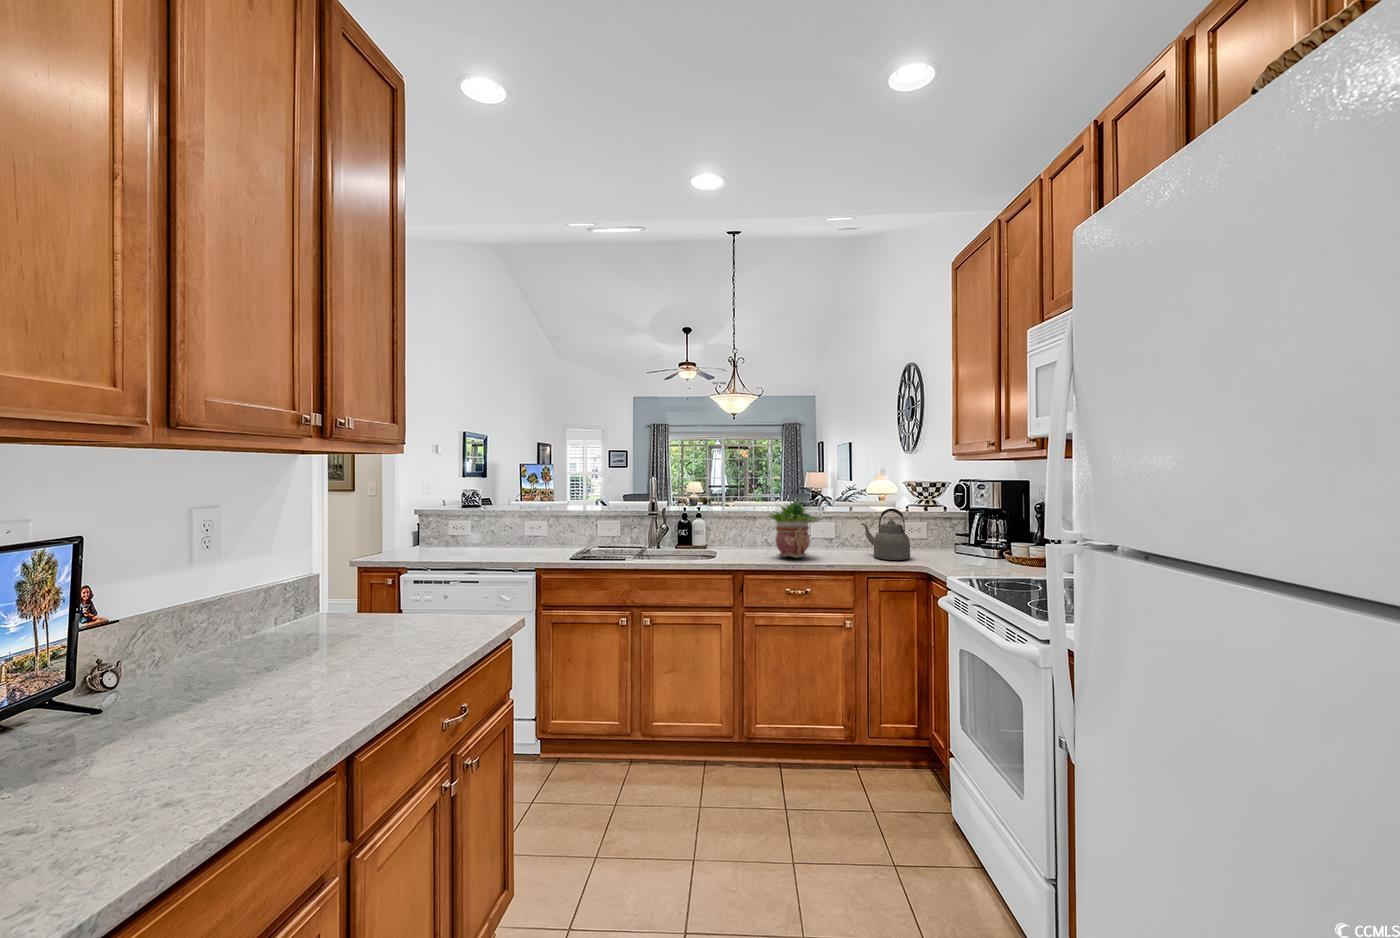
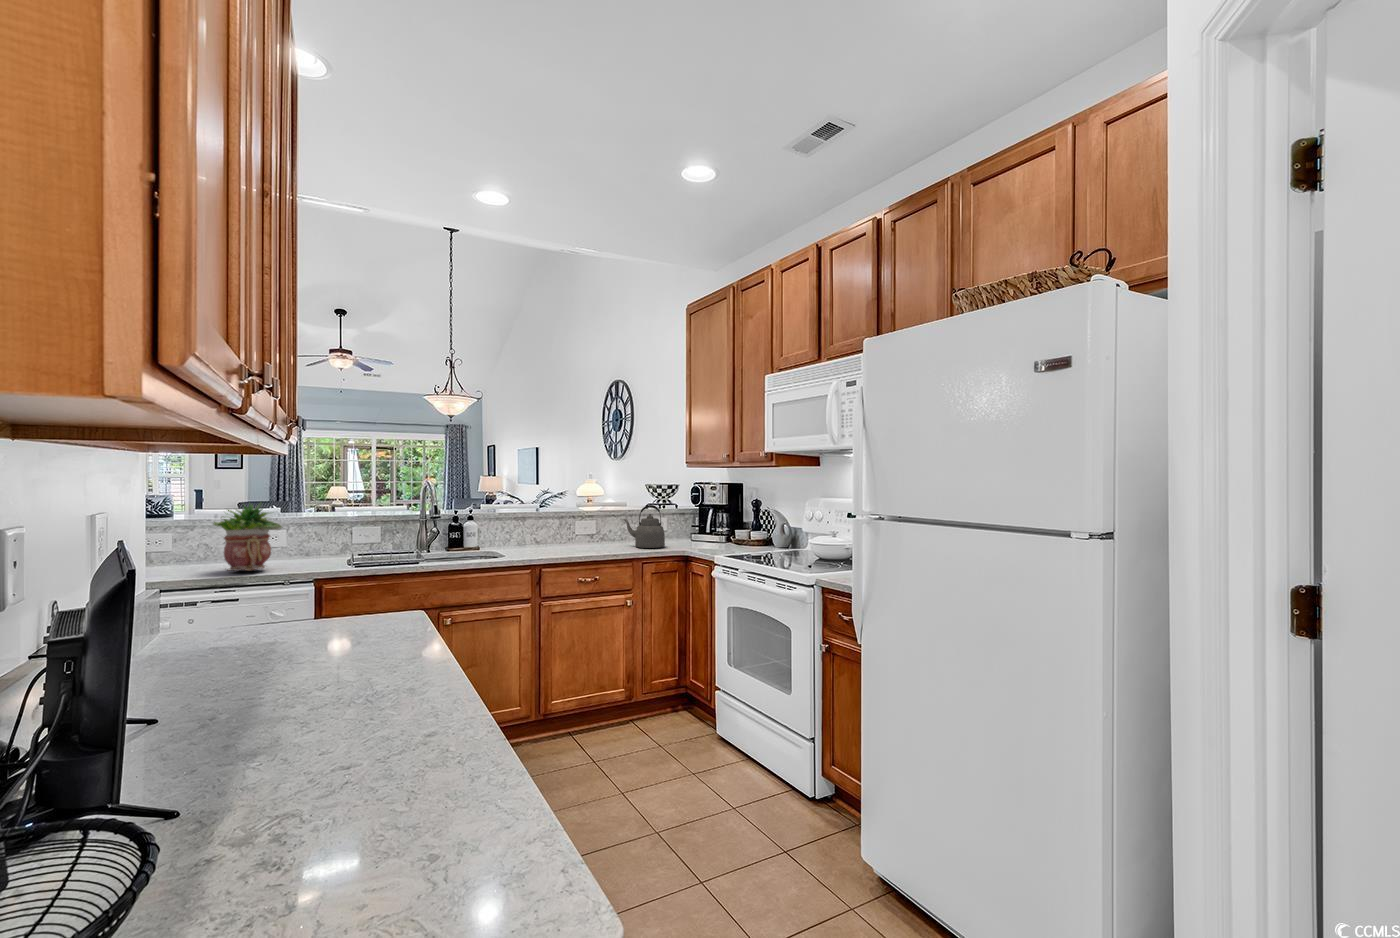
potted plant: present [769,499,818,558] -> present [214,502,282,571]

